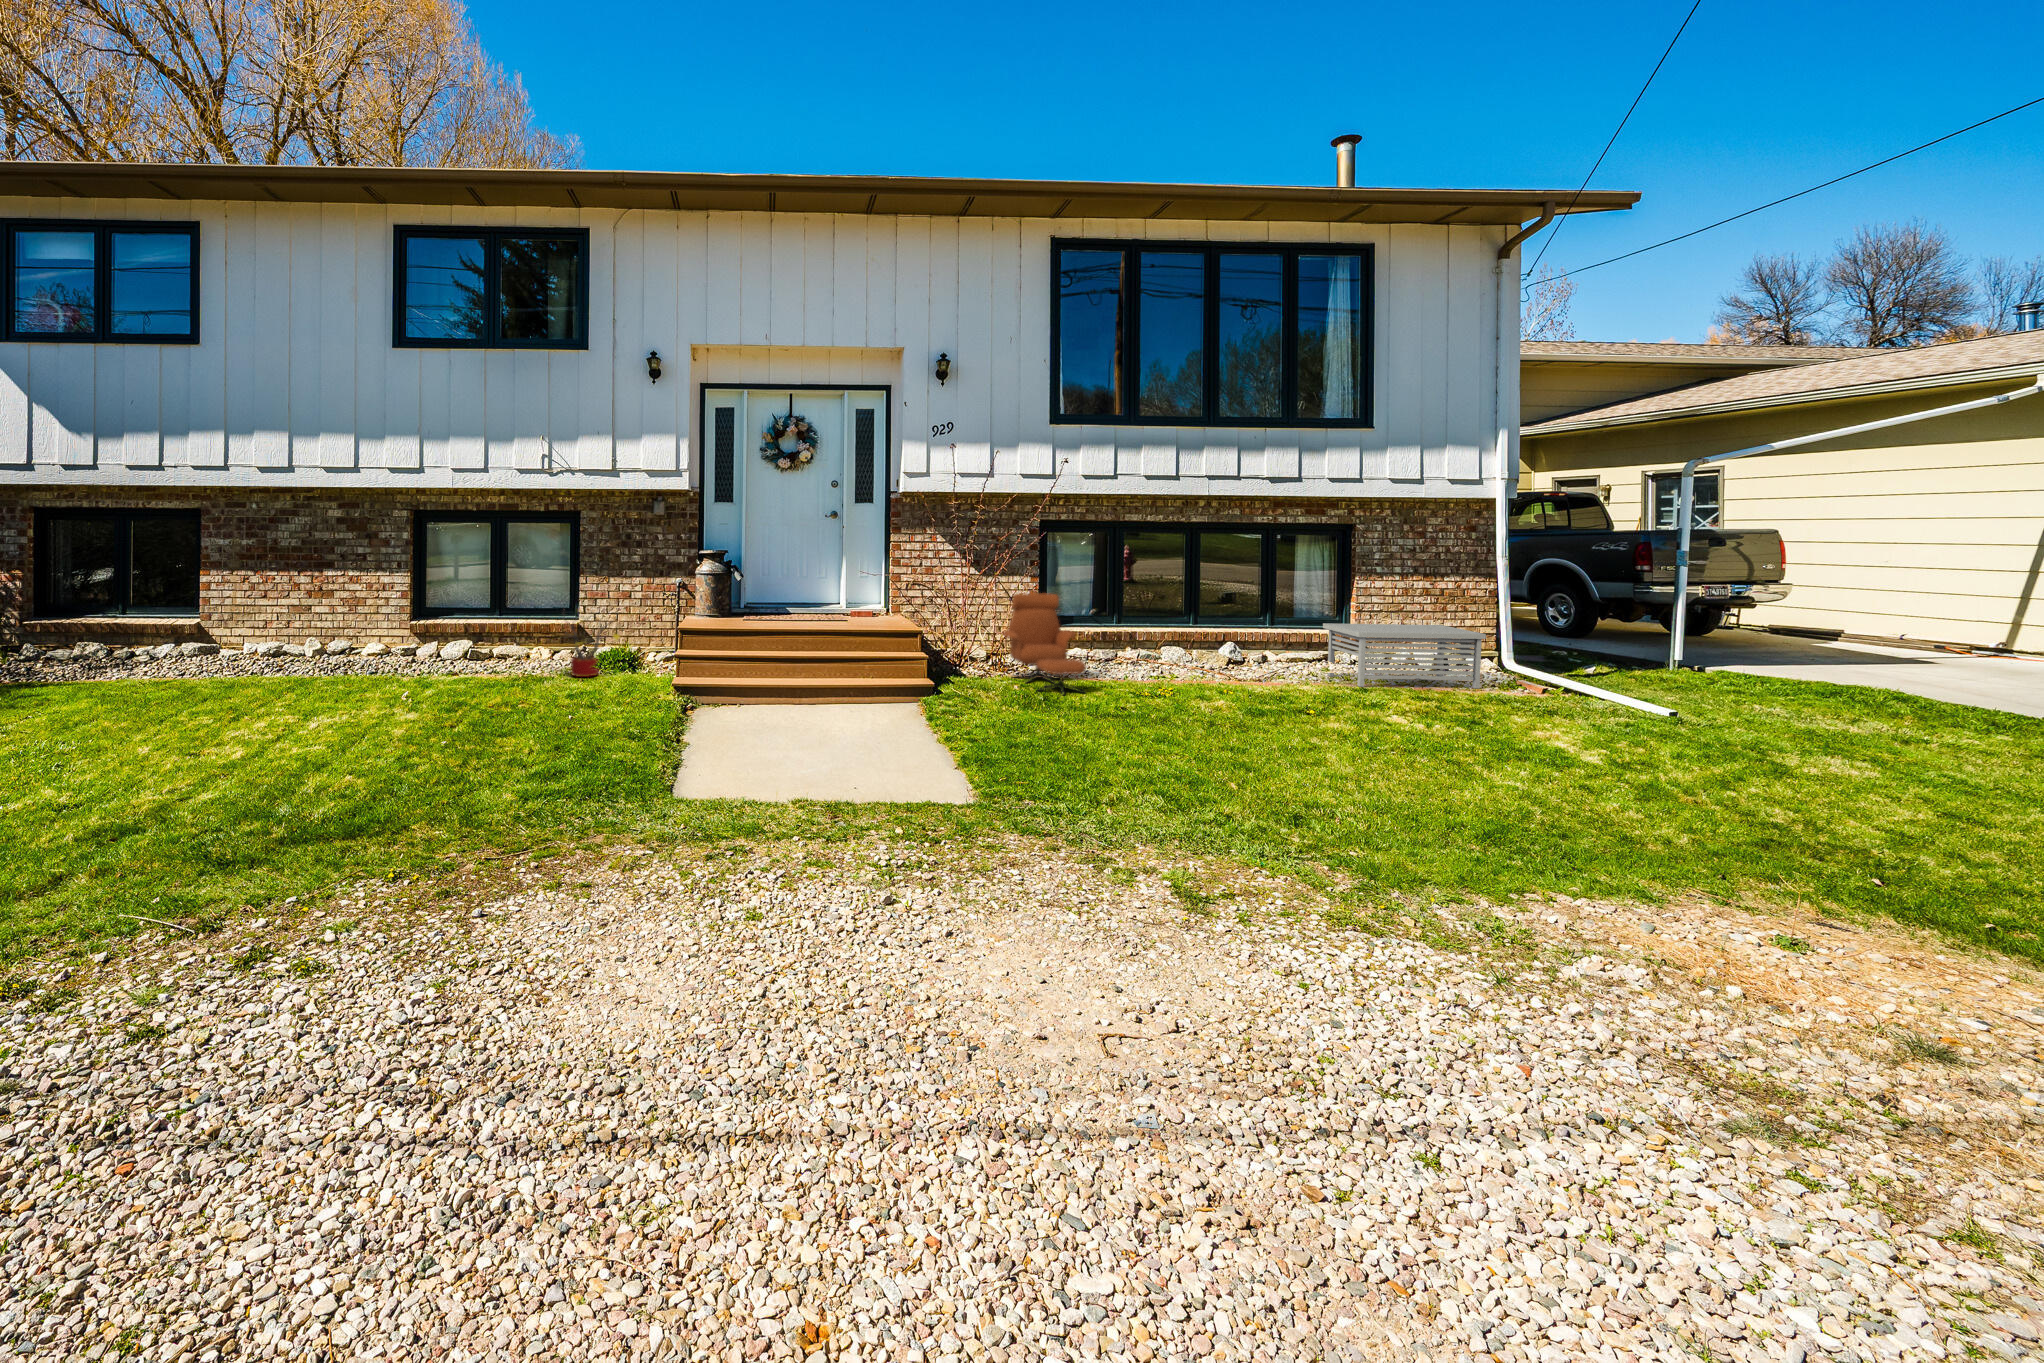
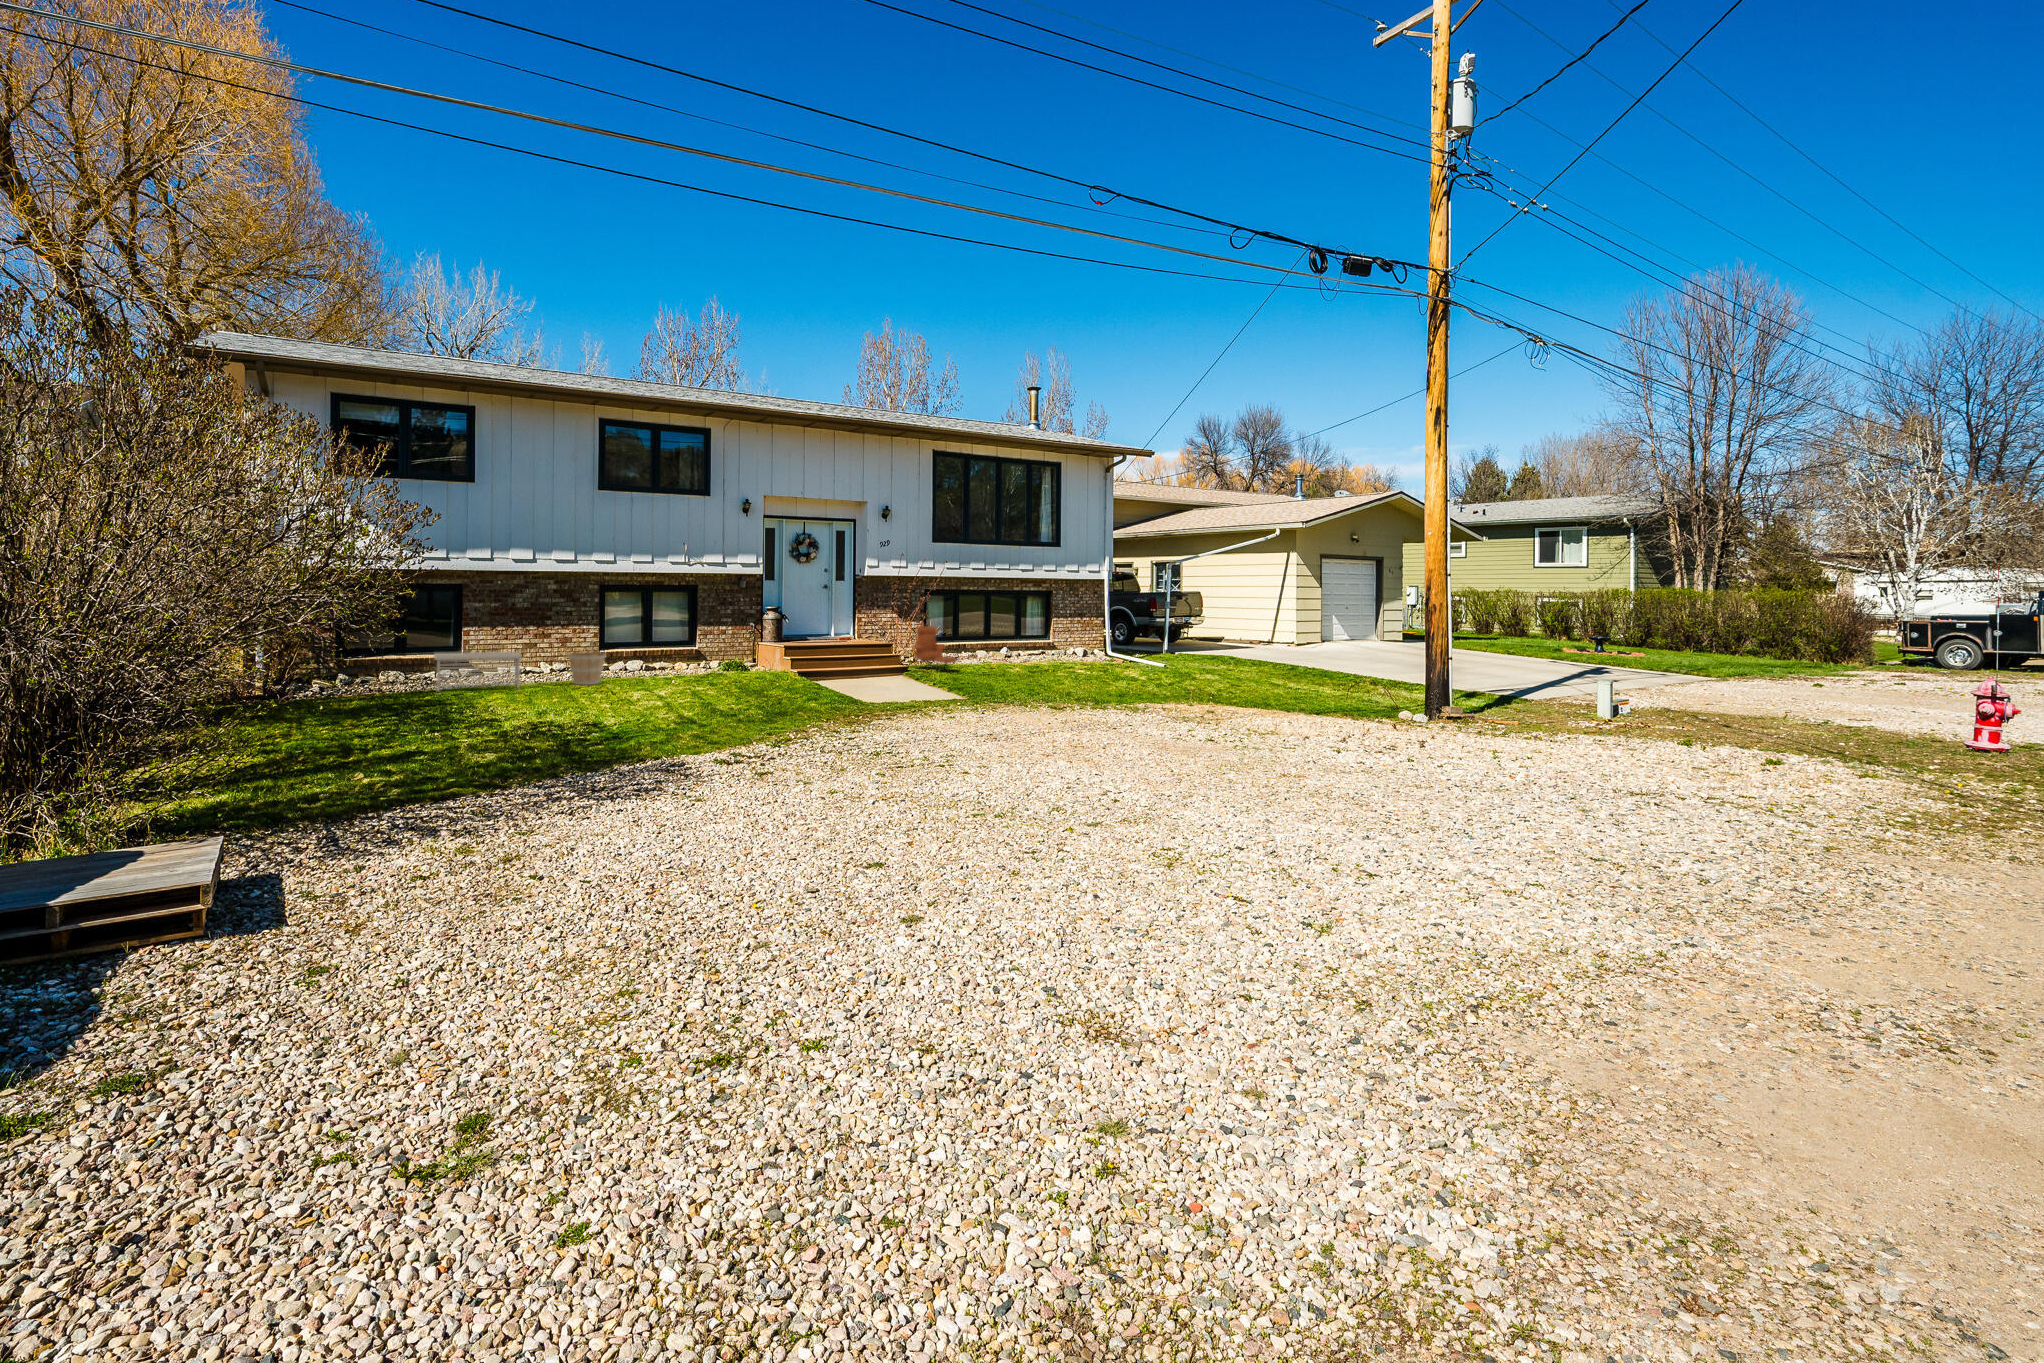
wooden bucket: none [329,621,398,680] -> present [568,651,606,685]
decorative plant: present [567,623,620,677] -> none [690,640,734,678]
storage bench: present [1323,623,1486,689] -> present [434,652,522,691]

